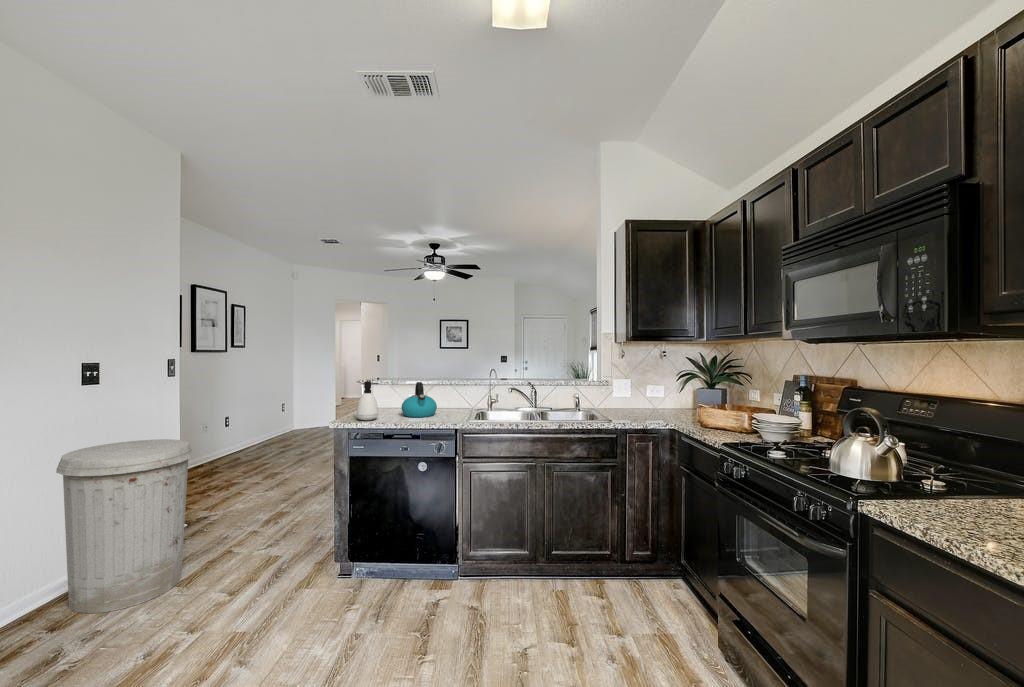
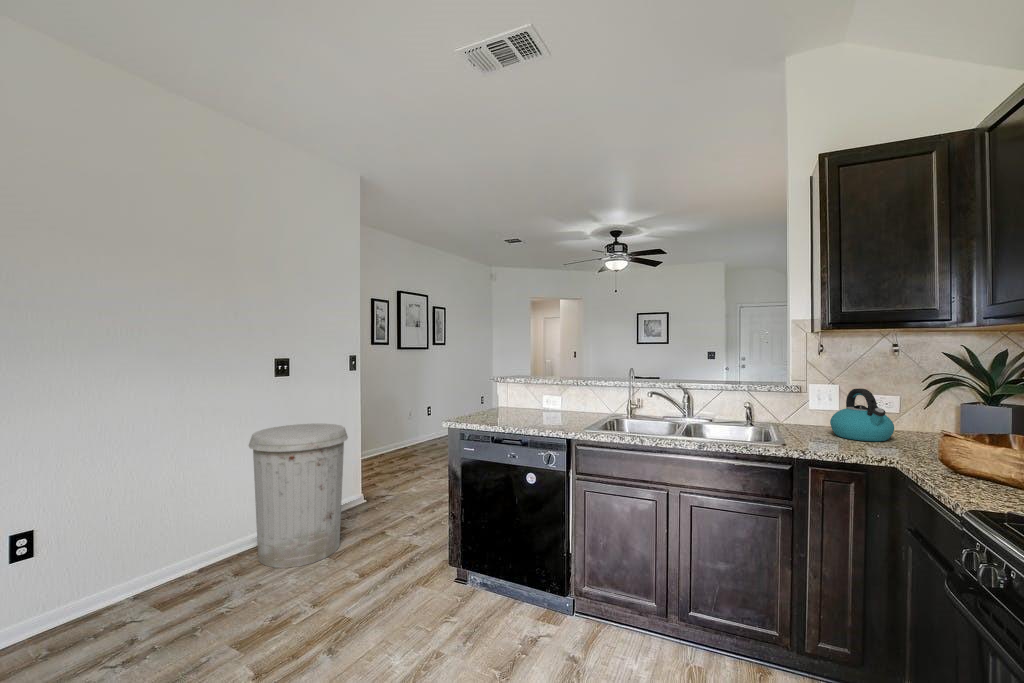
soap dispenser: present [357,381,379,420] -> none [471,378,493,420]
kettle: present [401,382,437,417] -> present [830,388,894,441]

